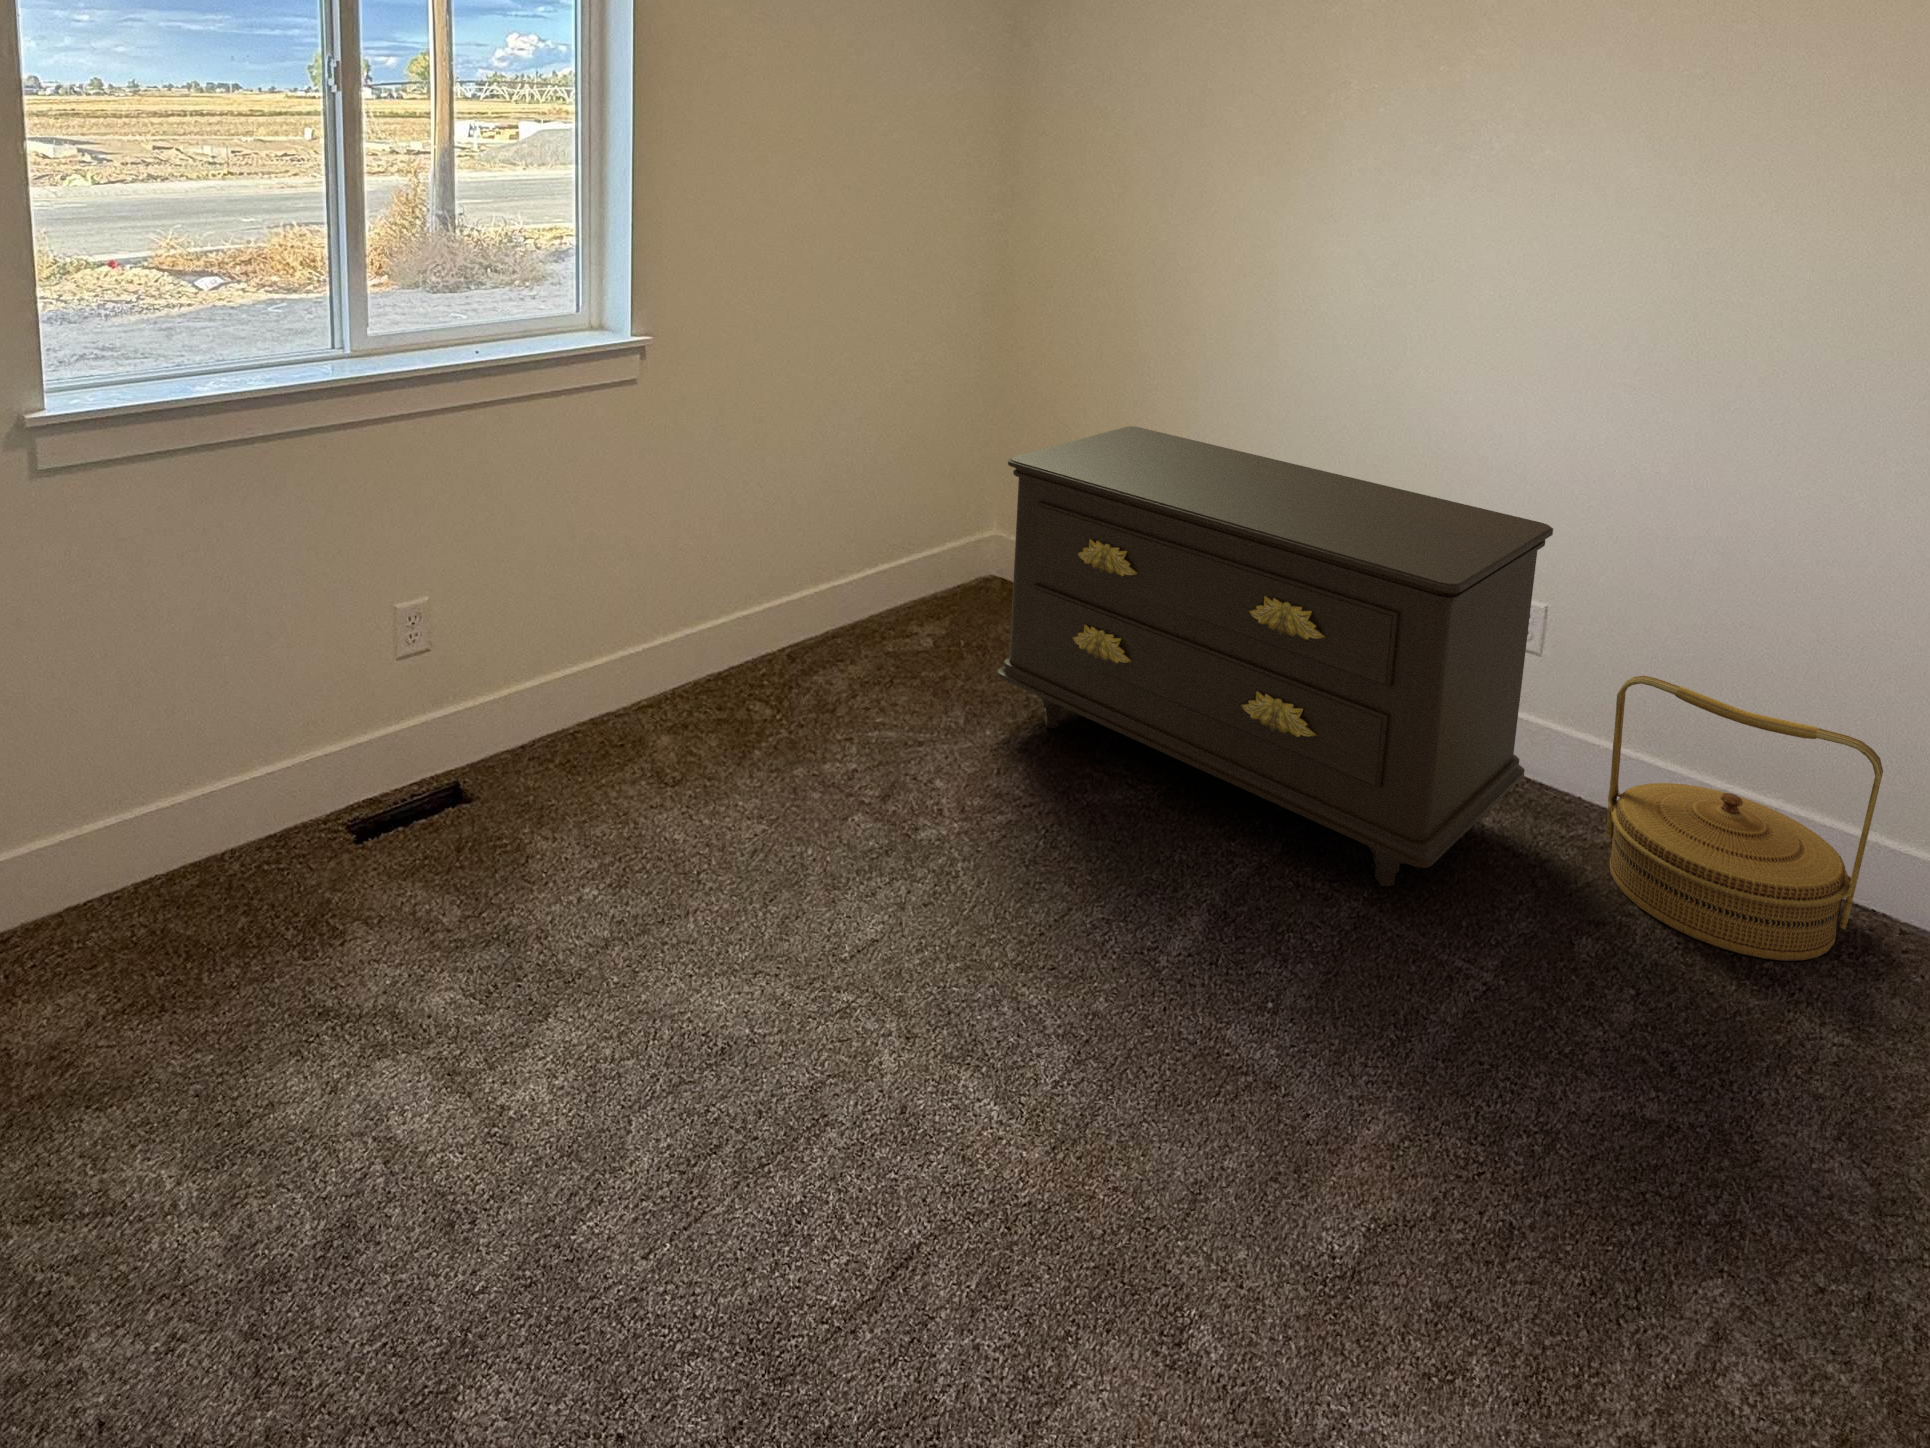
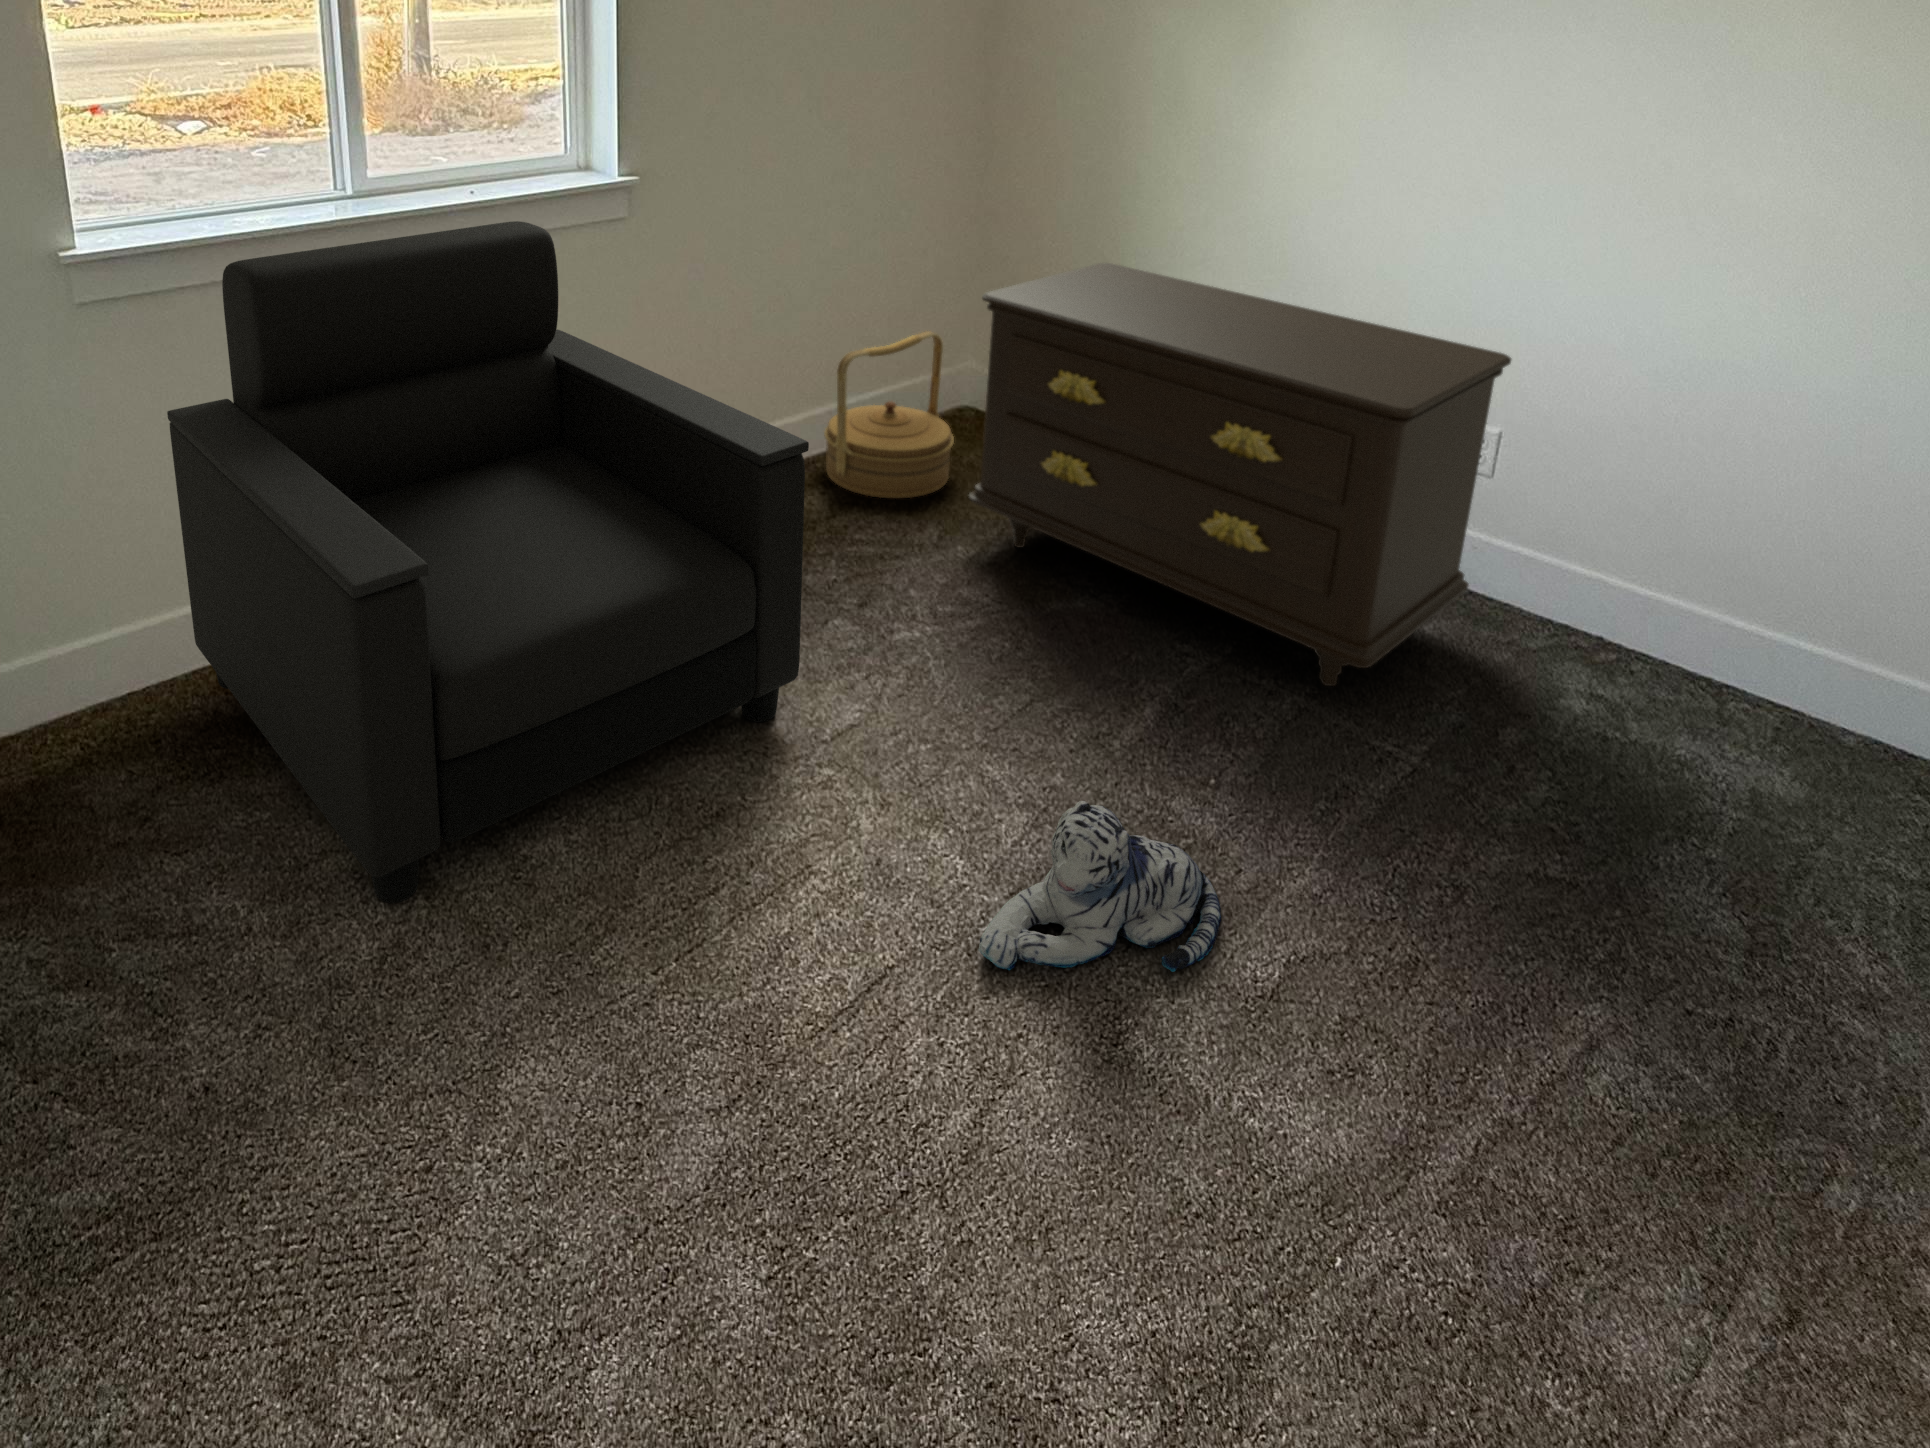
armchair: none [139,383,827,1168] -> present [167,221,809,903]
woven basket: present [1606,676,1883,961] -> present [824,331,954,499]
plush toy: none [1017,1037,1289,1248] -> present [978,801,1221,972]

